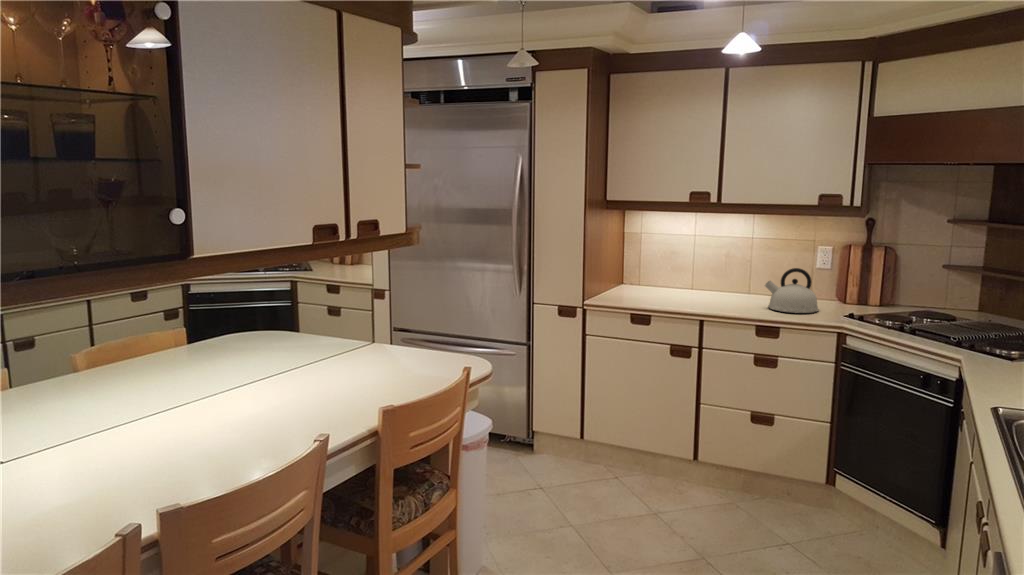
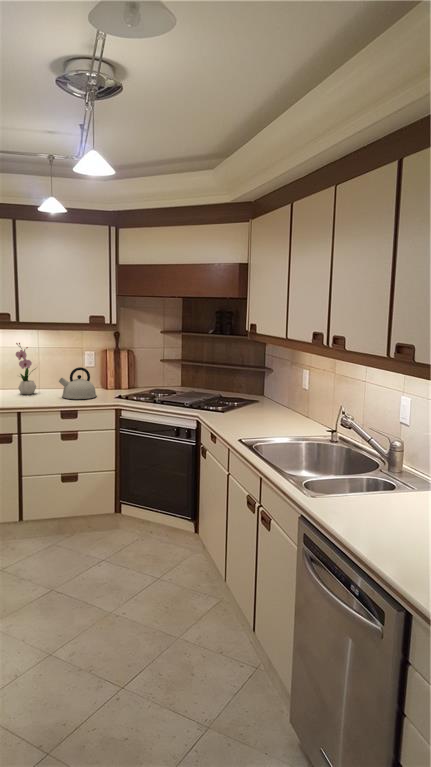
flower arrangement: none [715,231,745,299] -> present [16,343,36,395]

